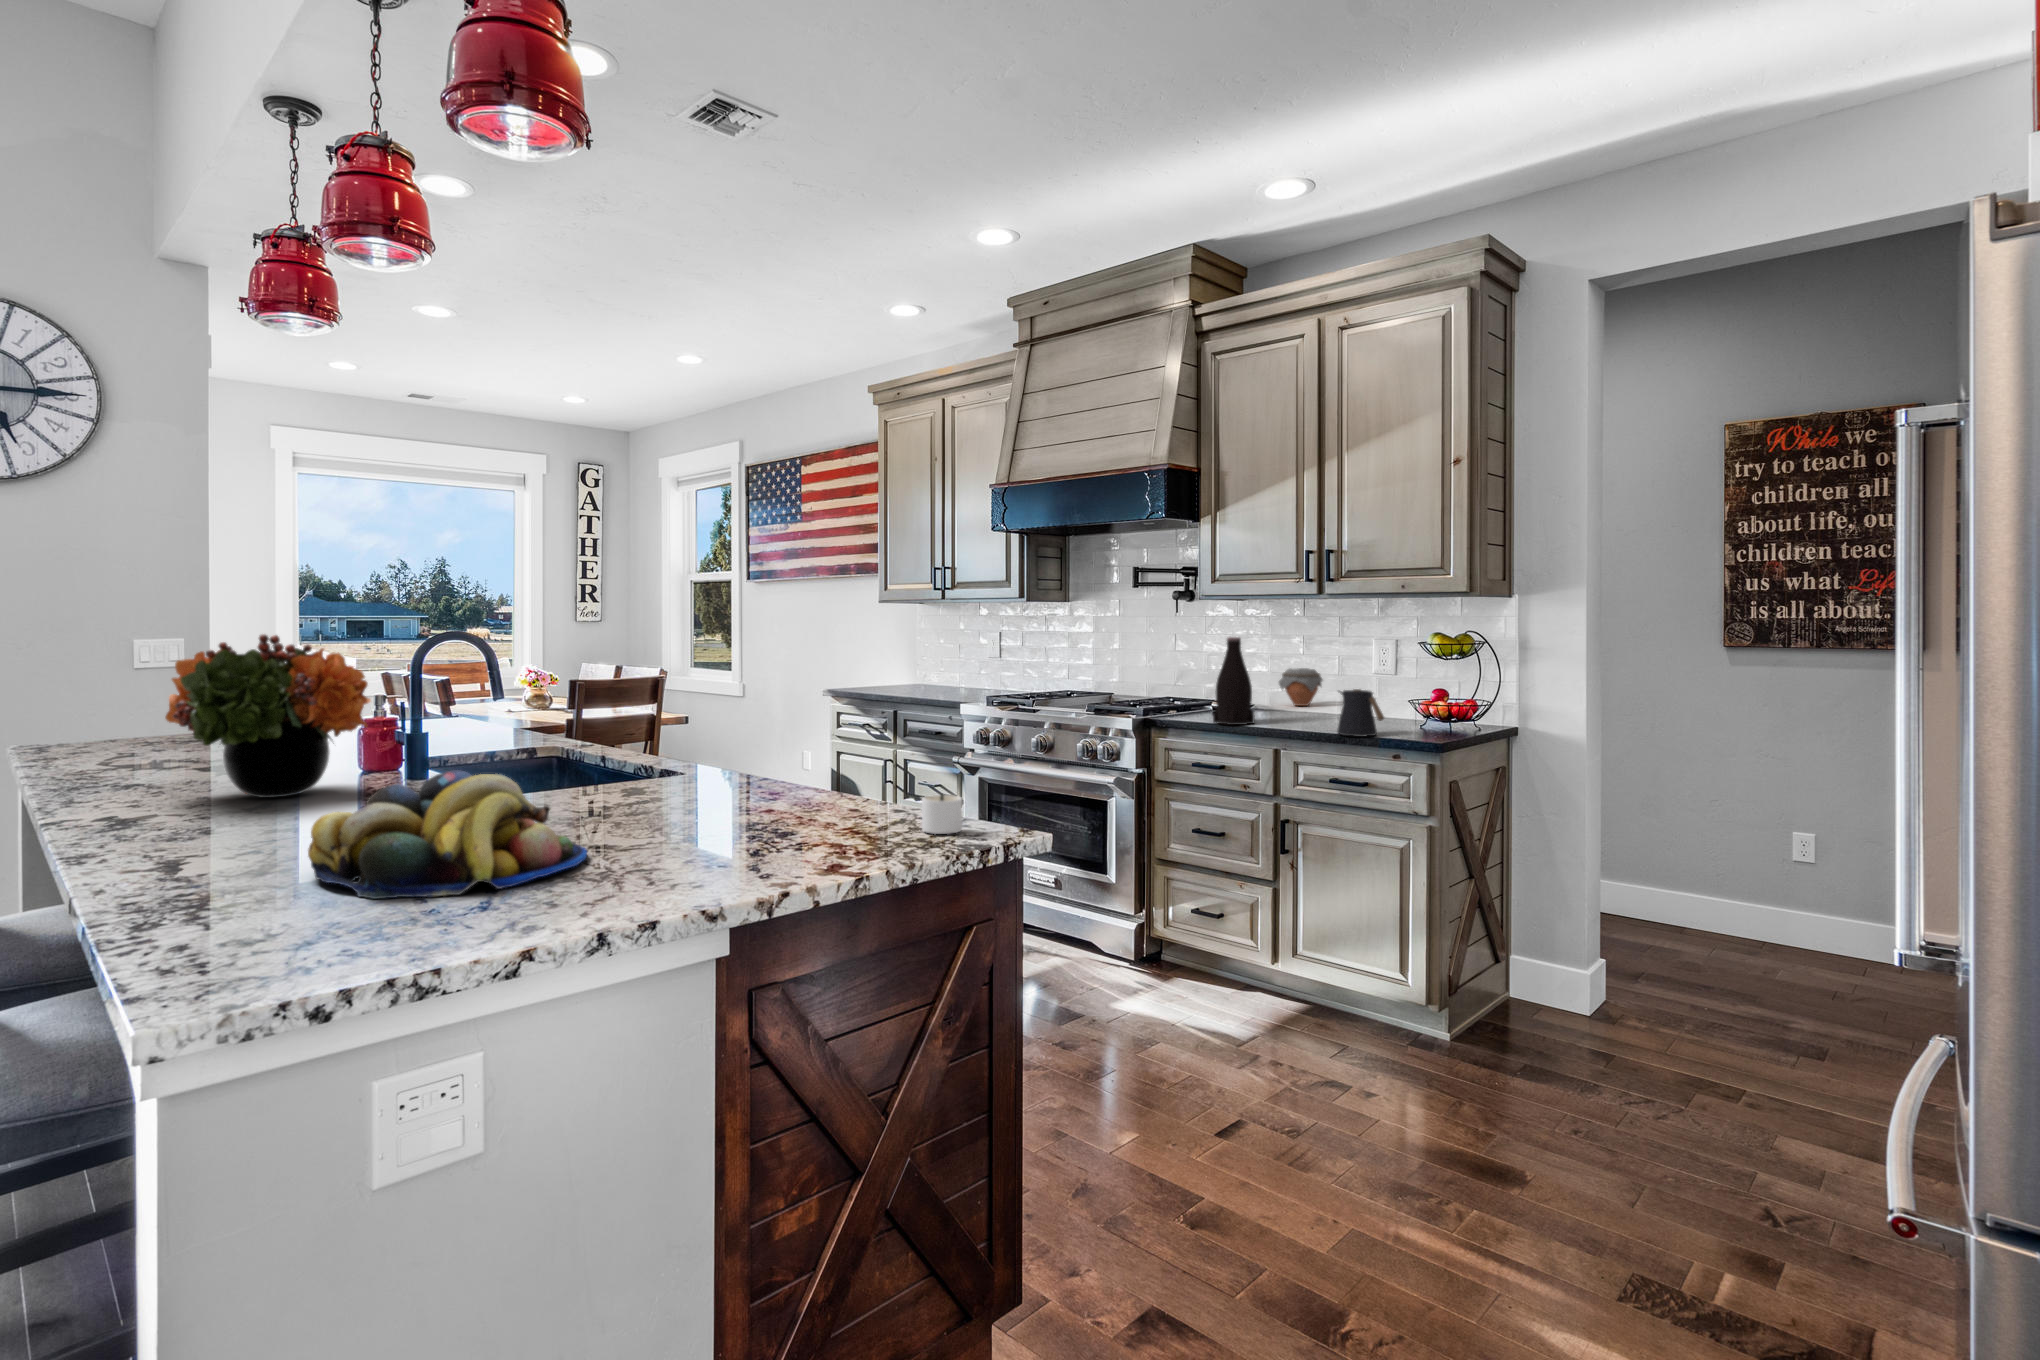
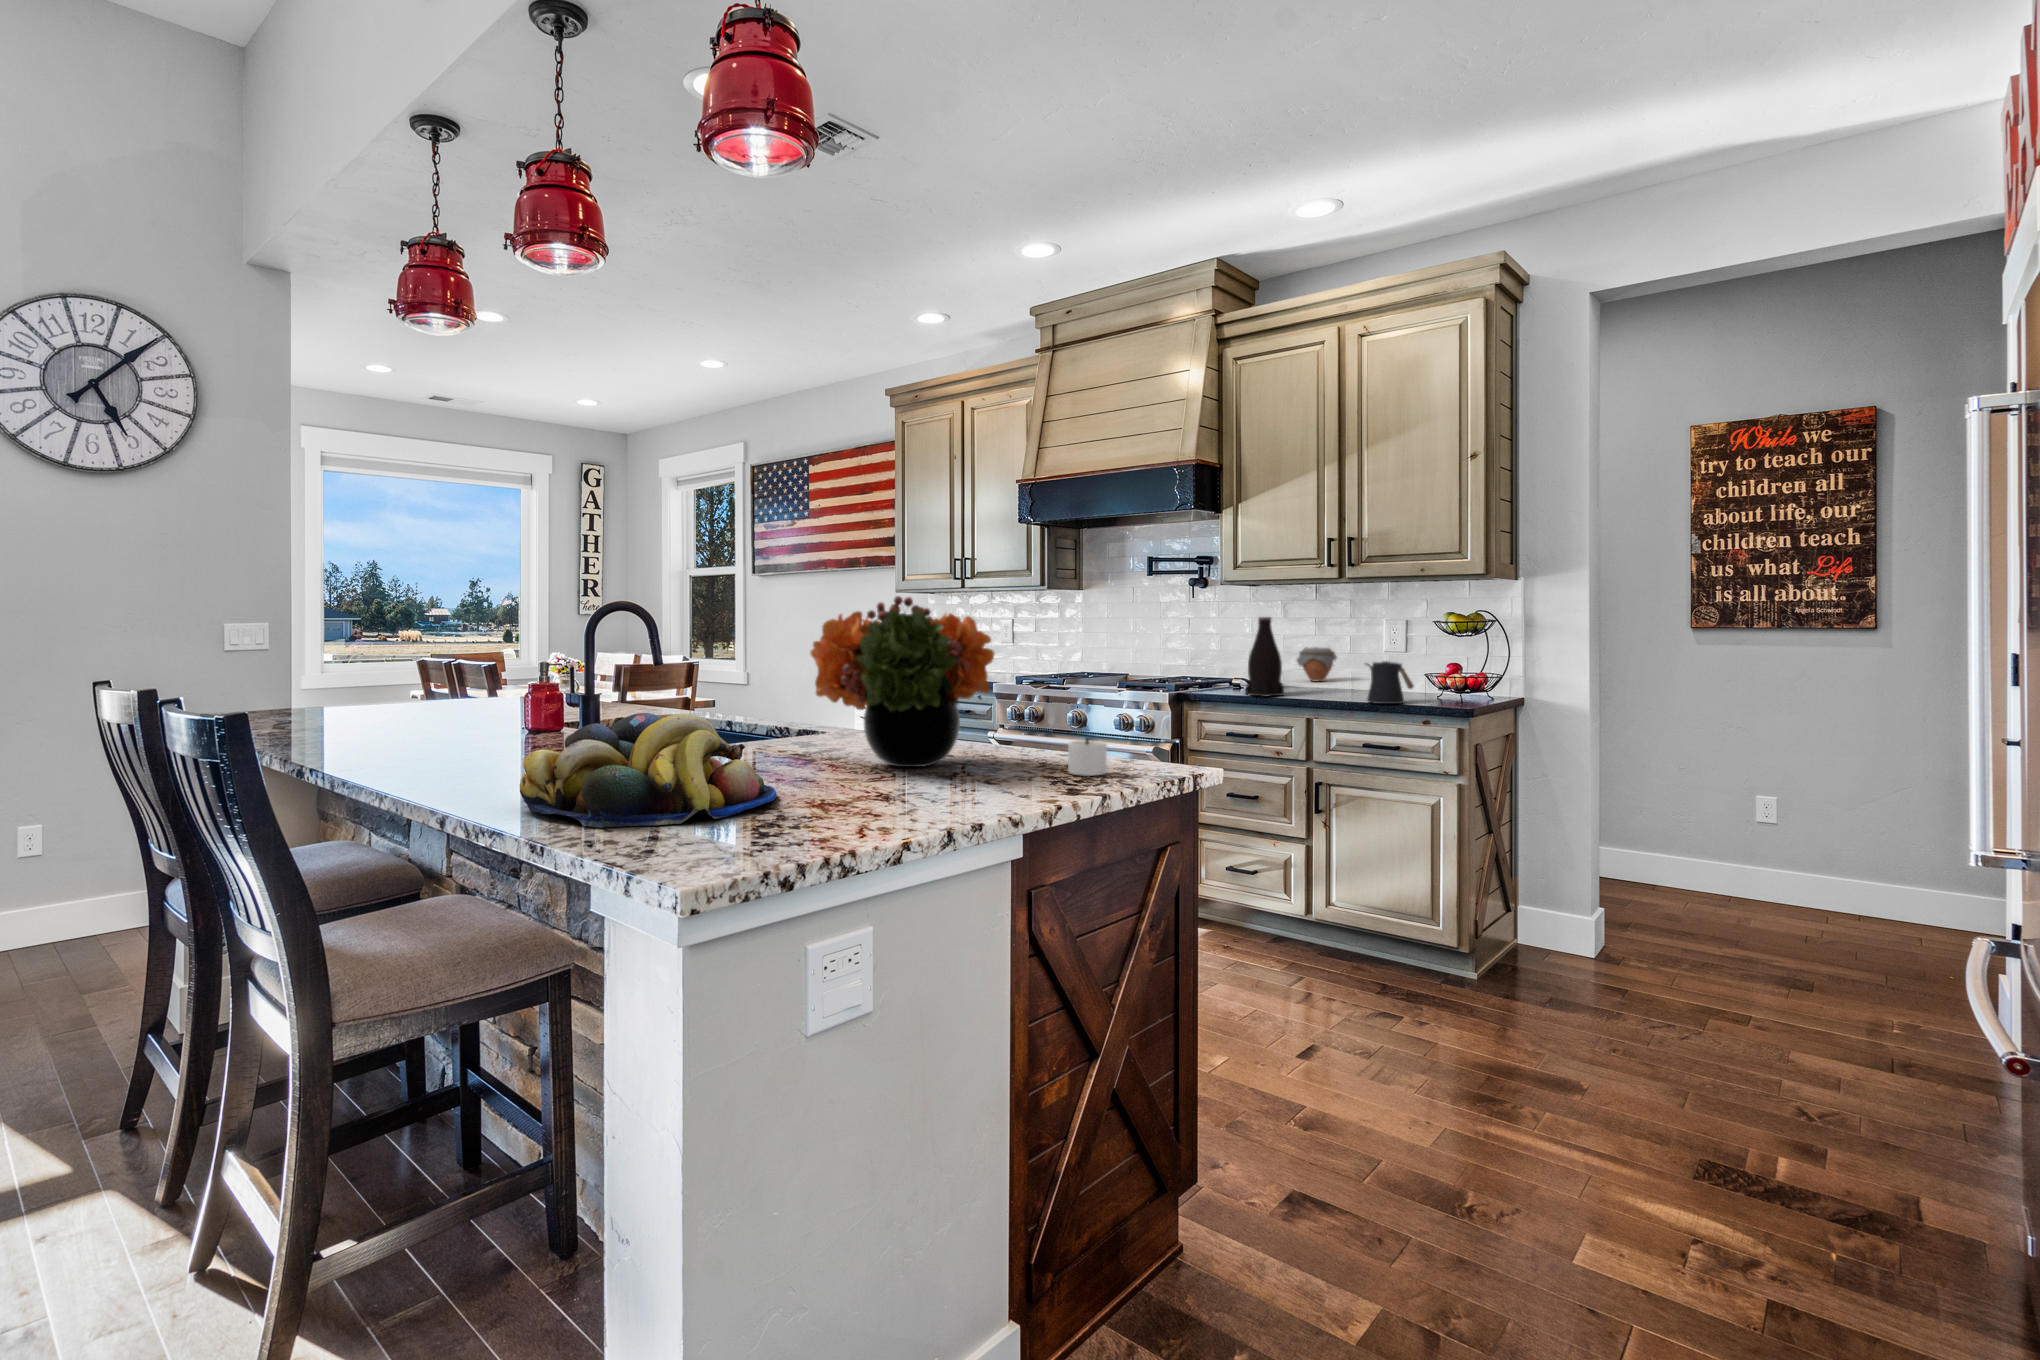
flower arrangement: present [165,634,371,798] -> present [810,596,994,767]

